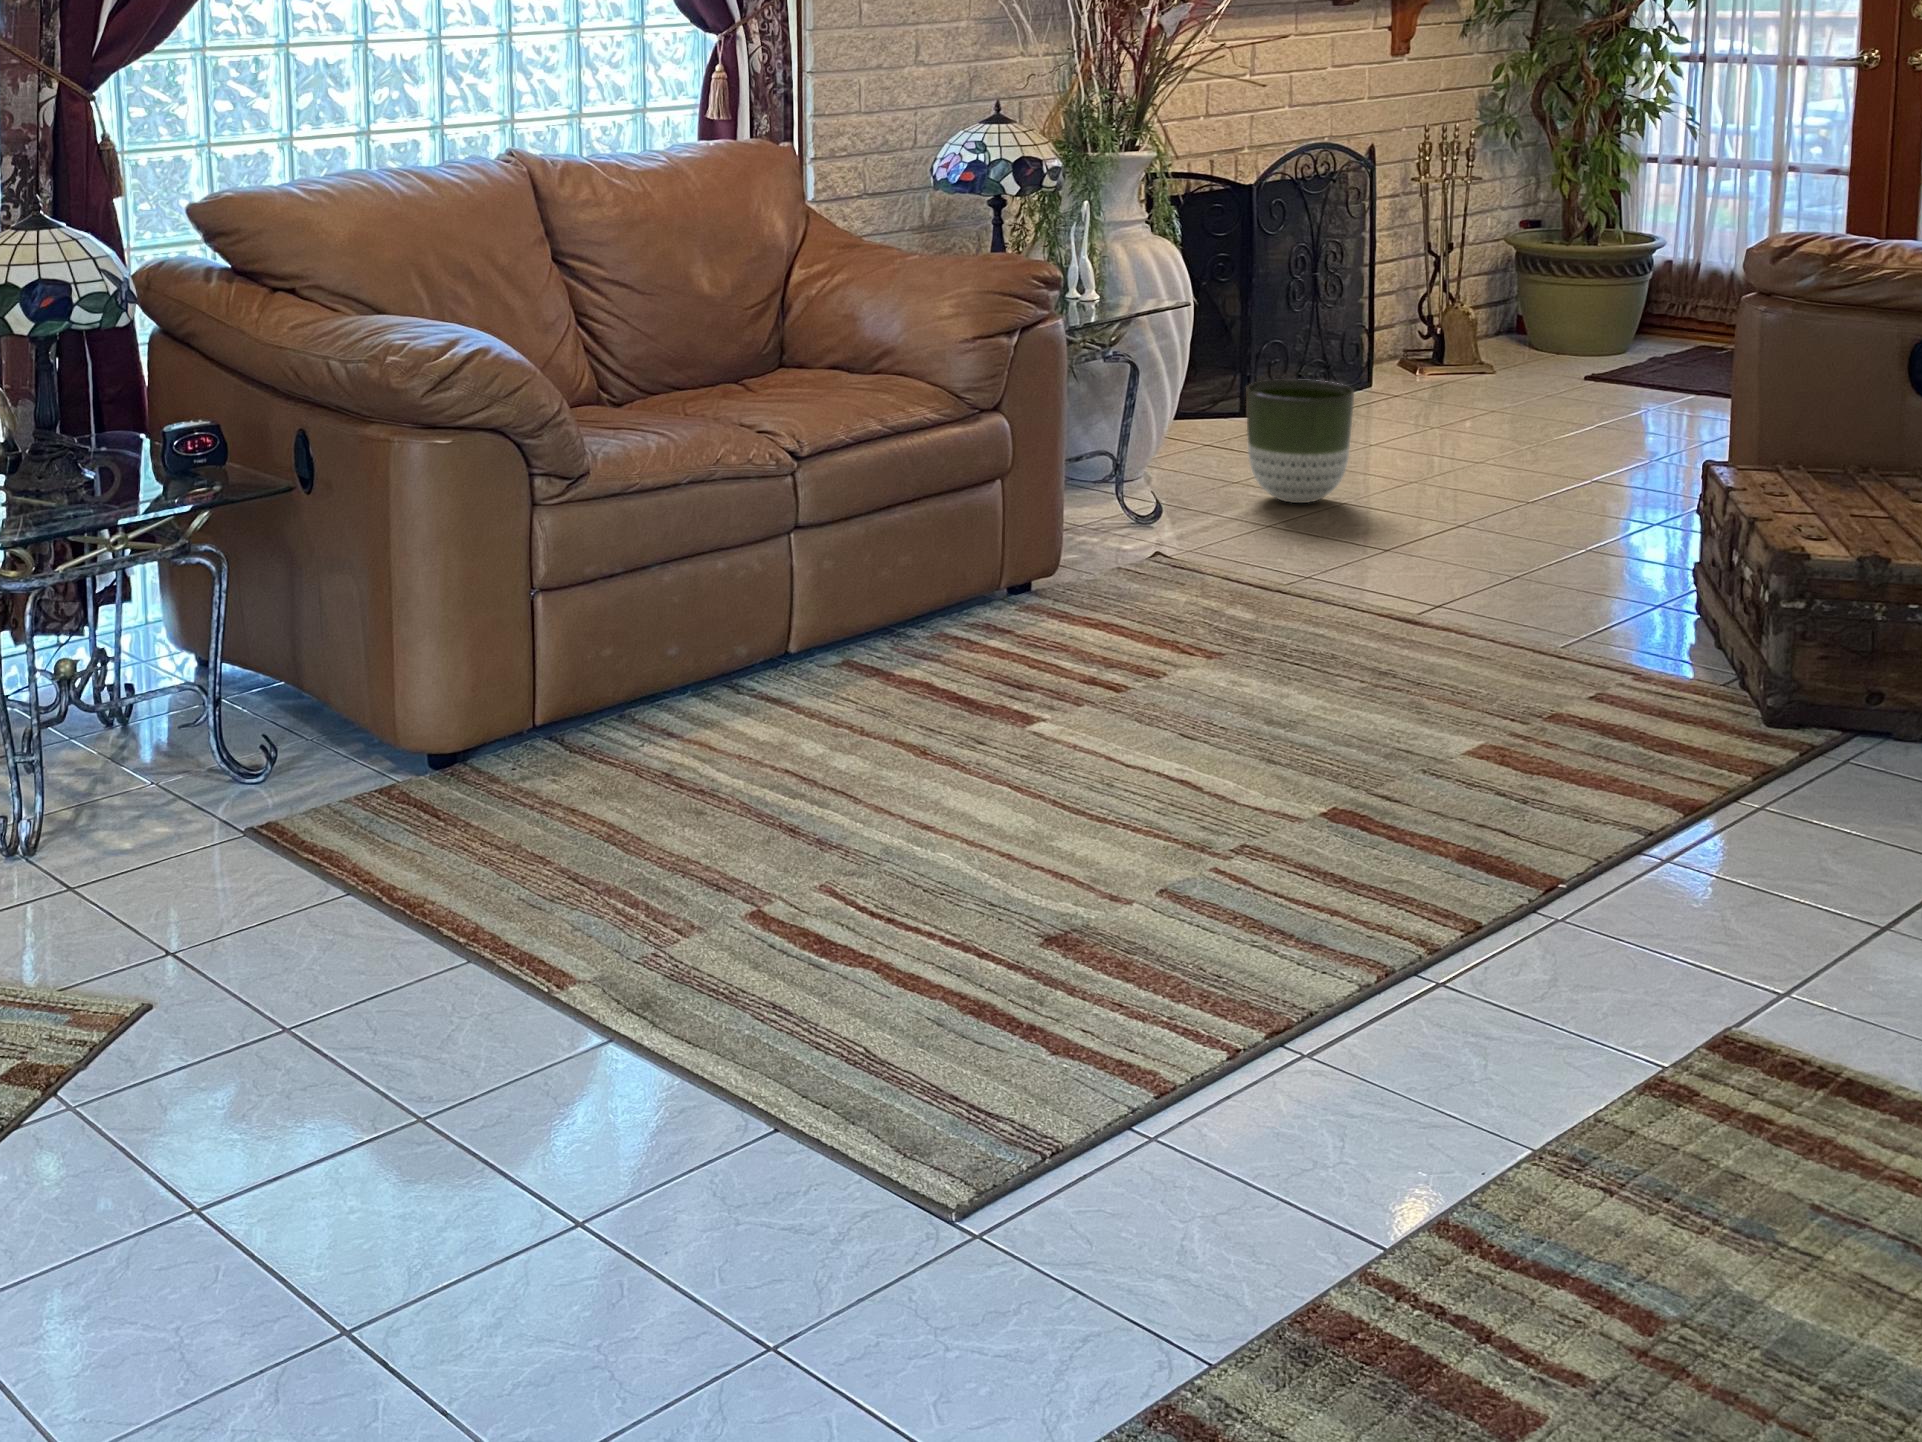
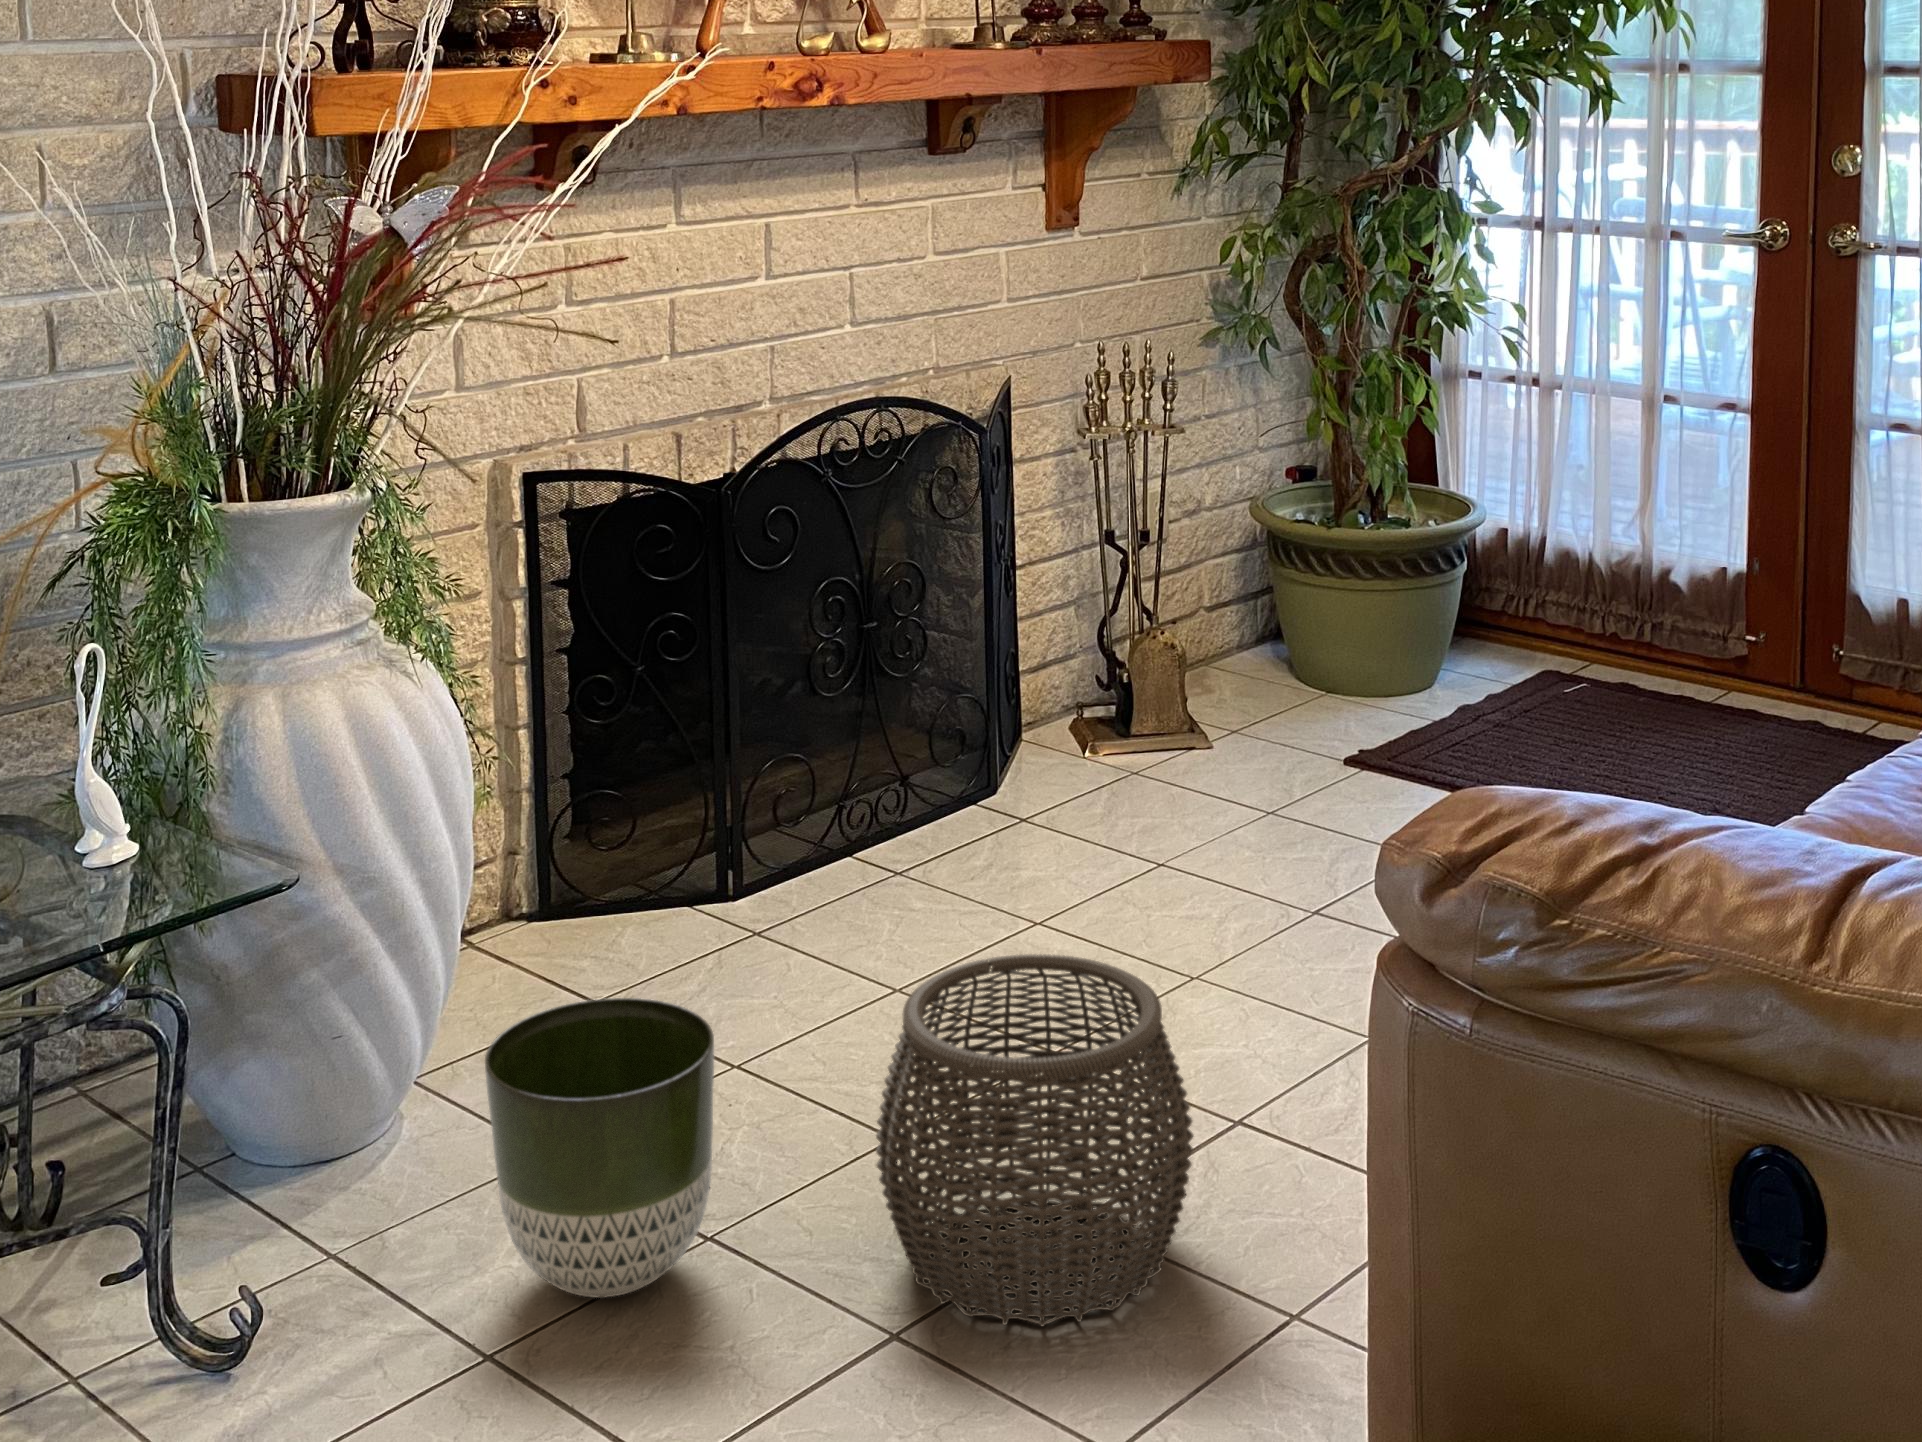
woven basket: none [1425,366,1586,515] -> present [875,954,1193,1326]

